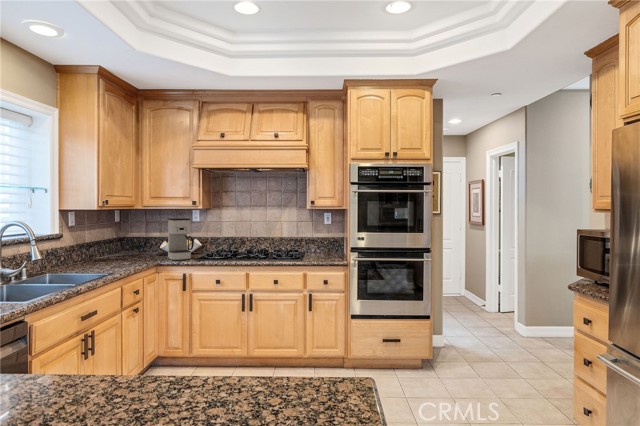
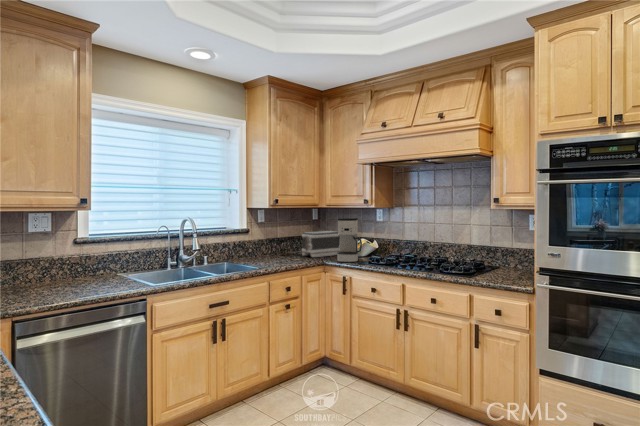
toaster: none [119,232,160,259] -> present [302,231,339,257]

